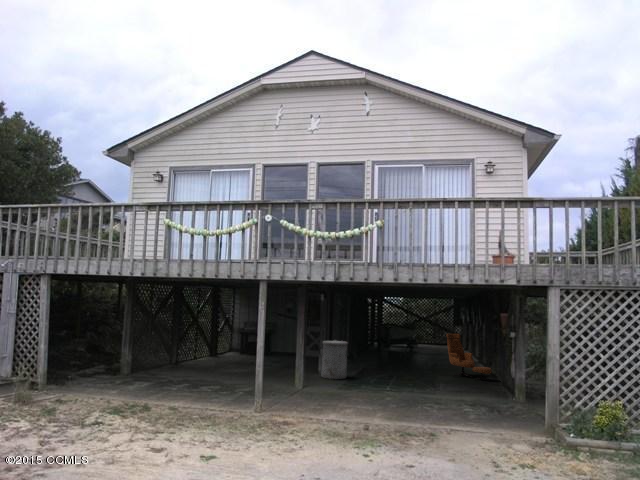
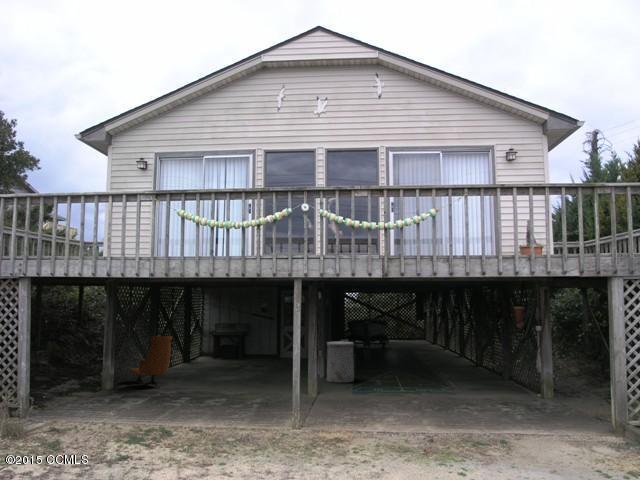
lounge chair: present [447,334,492,381] -> present [129,336,172,388]

